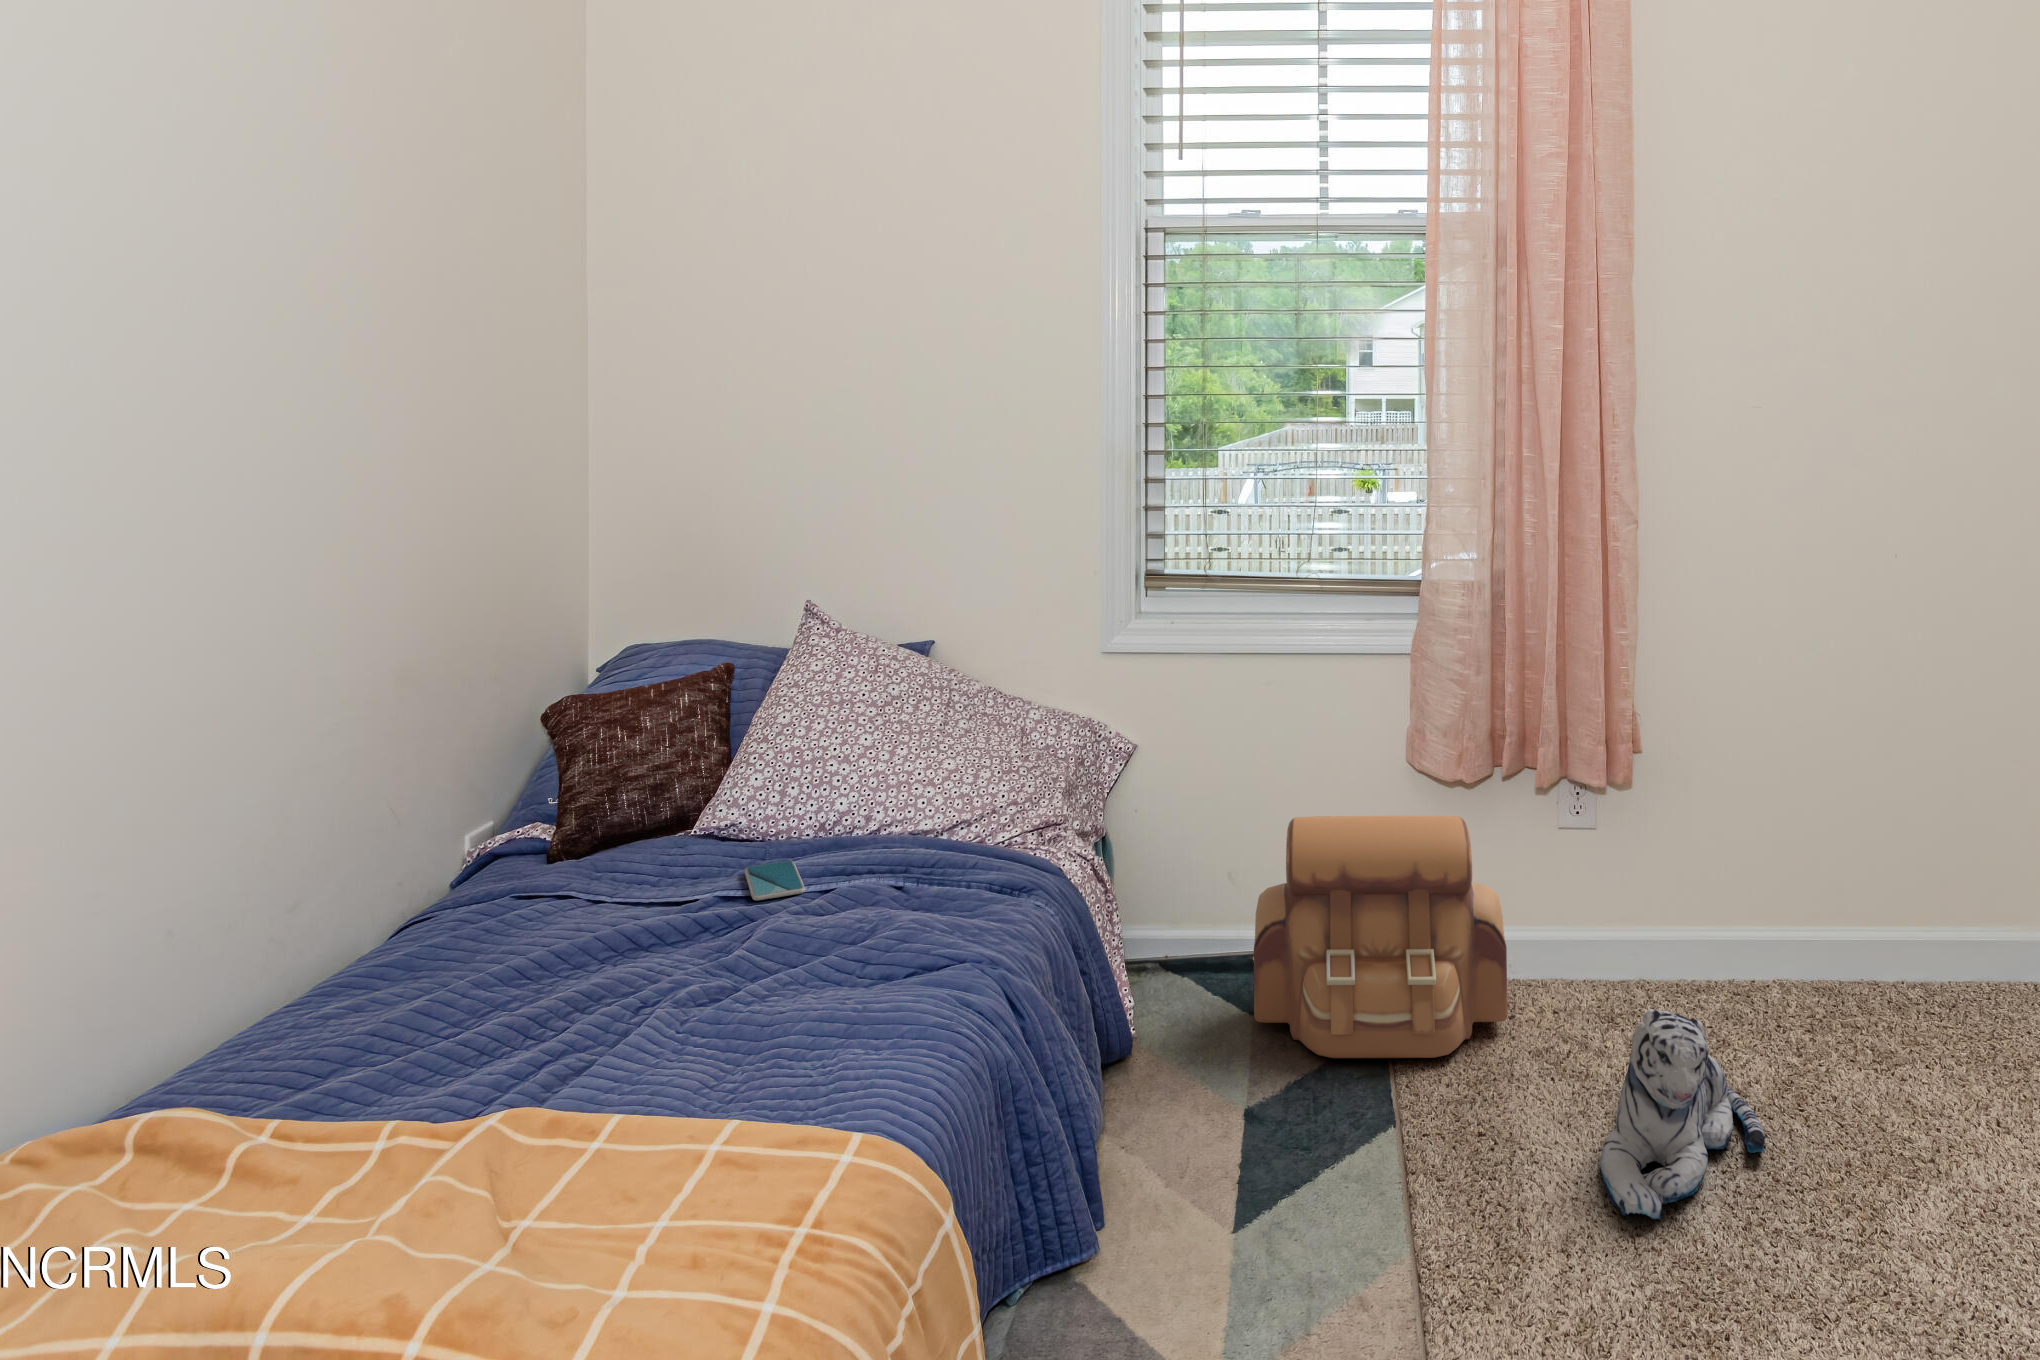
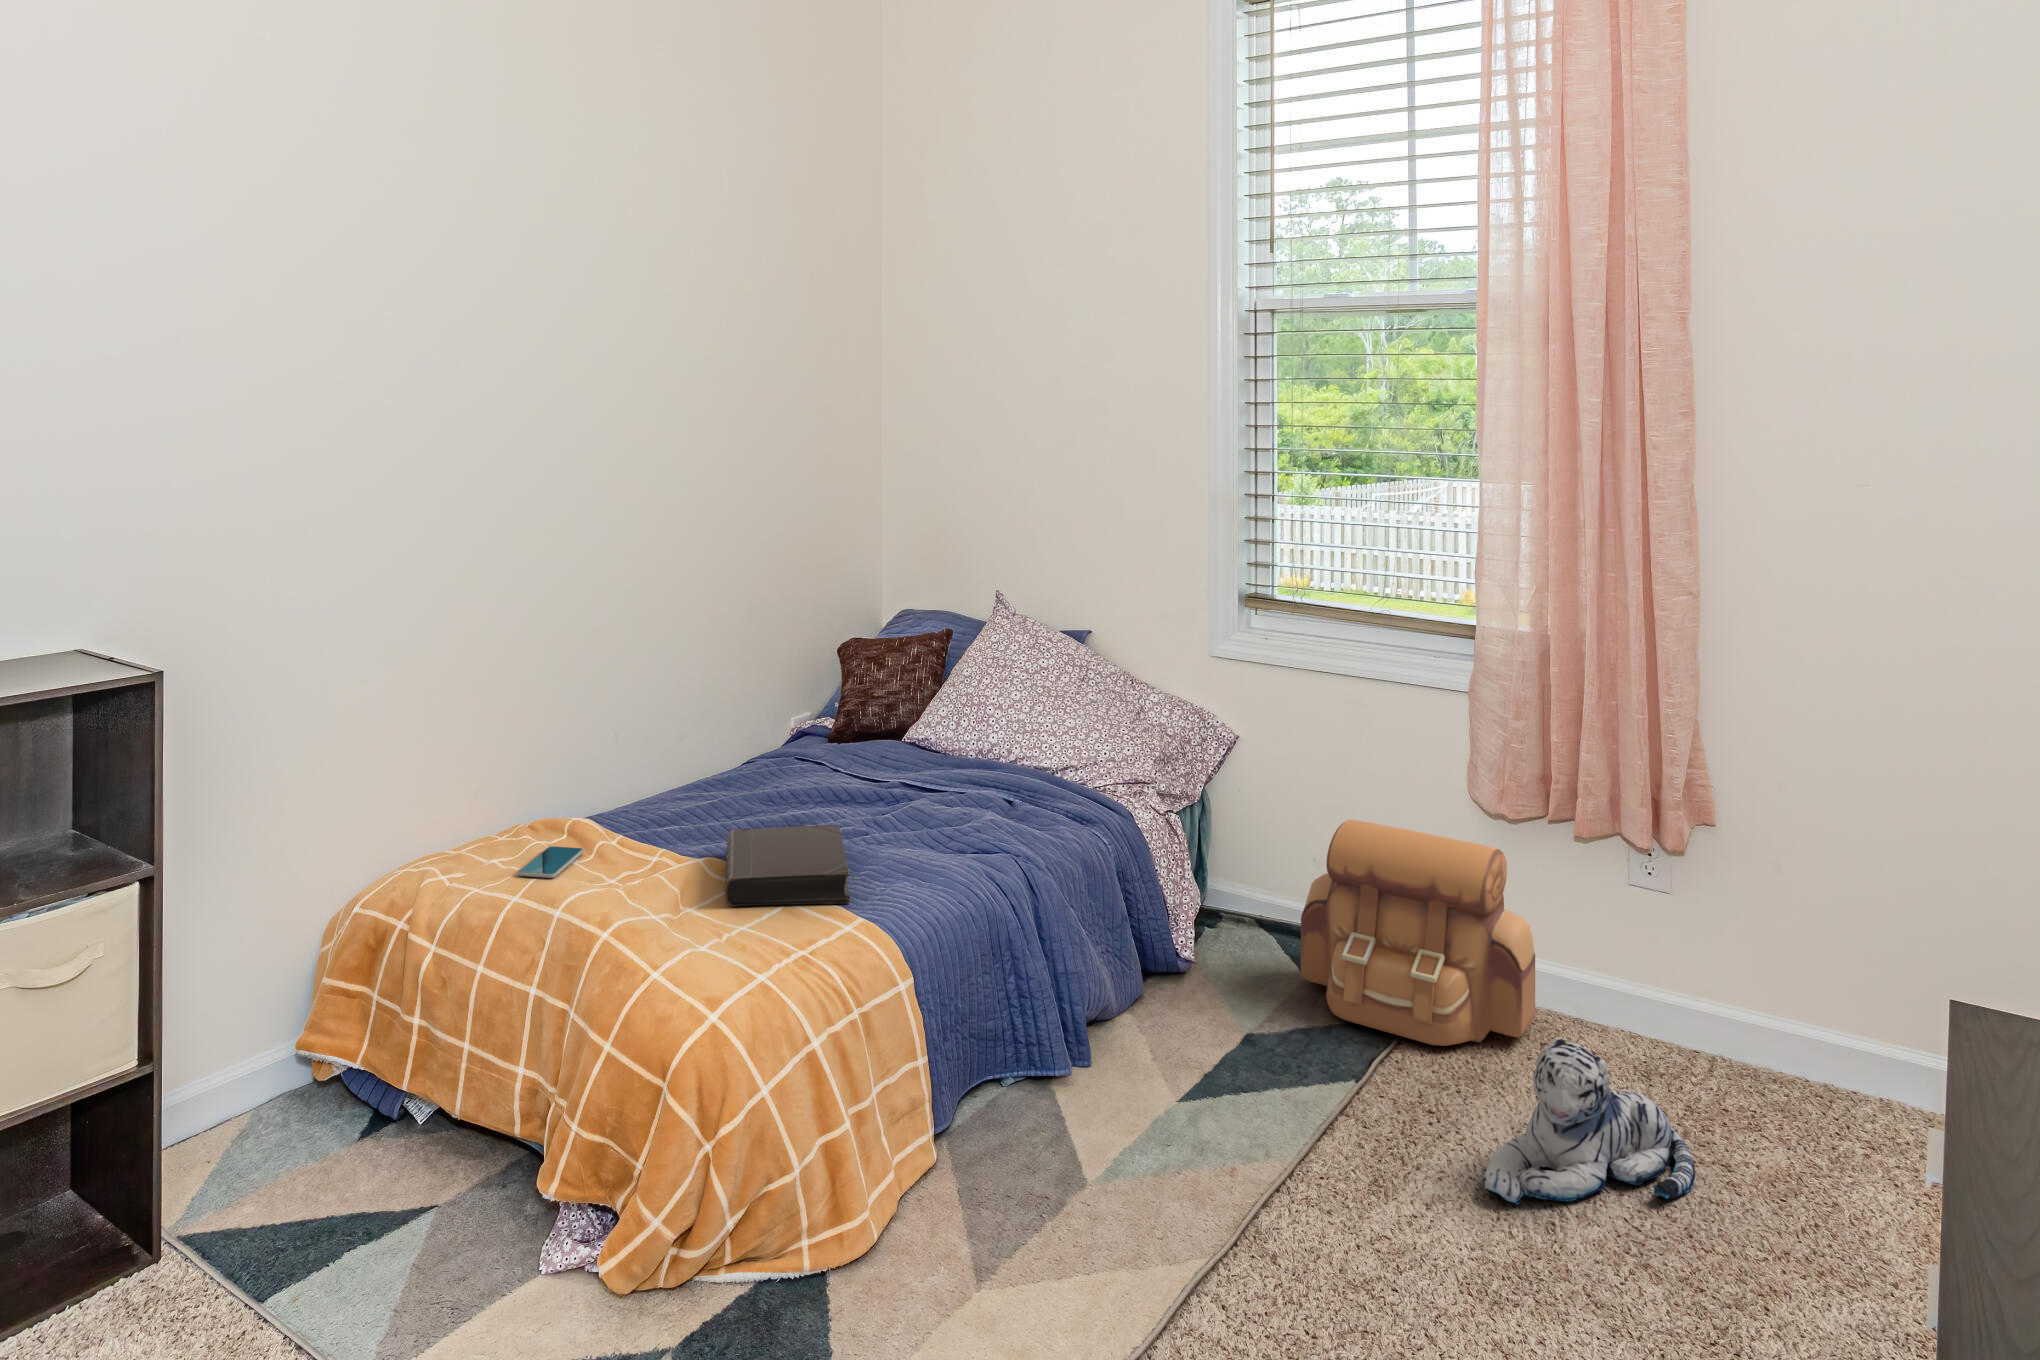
smartphone: present [744,861,805,900] -> present [518,846,584,878]
book: none [516,984,818,1187] -> present [725,825,850,907]

